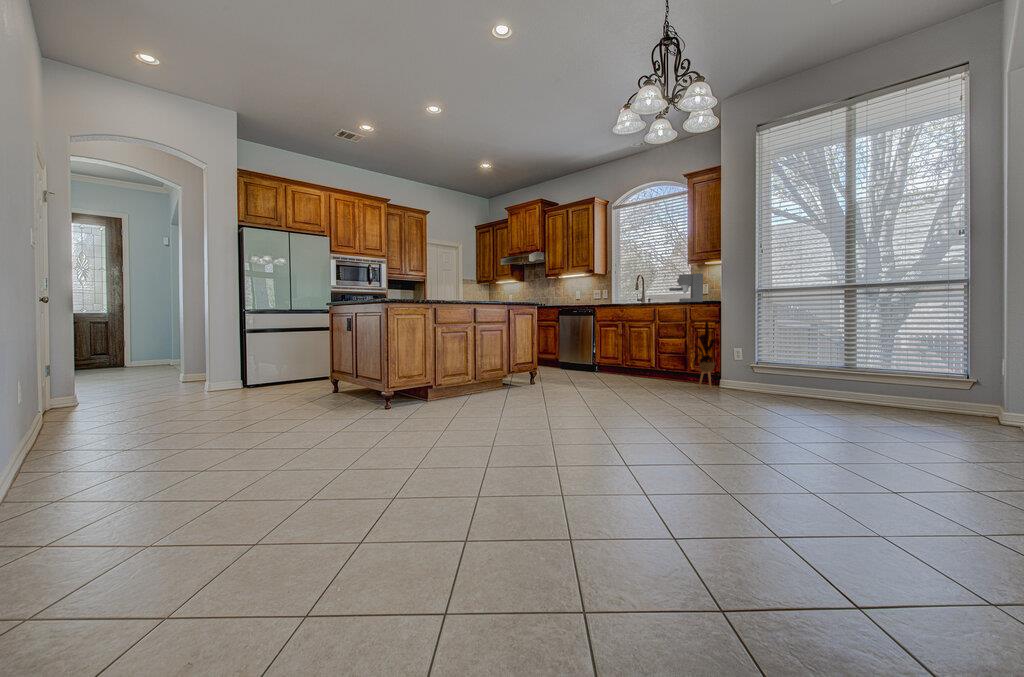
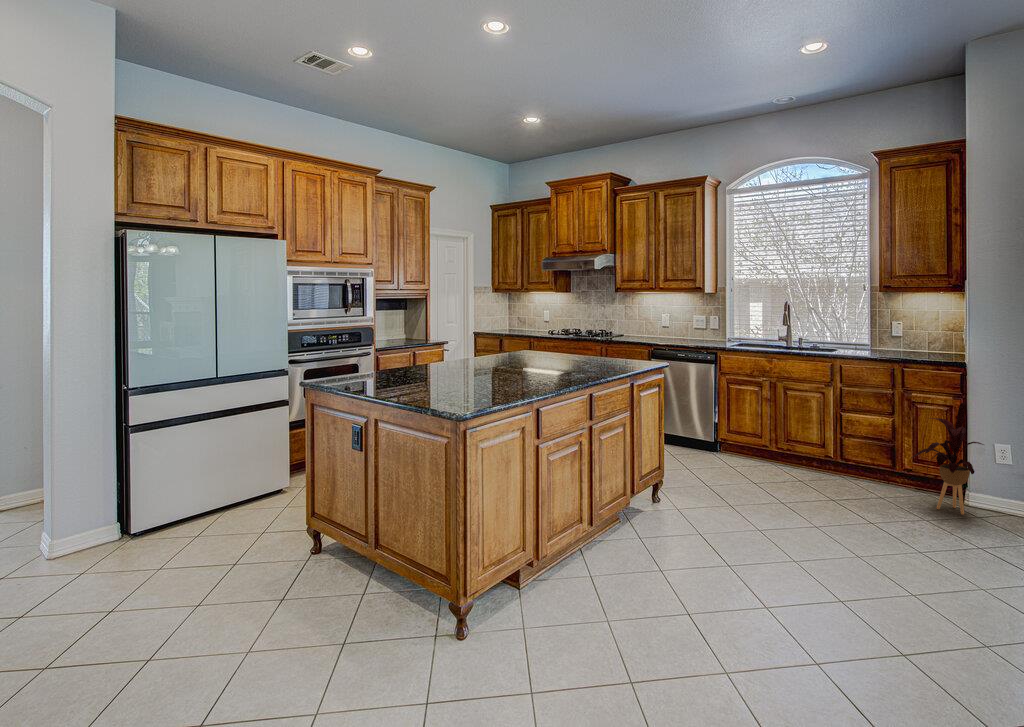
coffee maker: present [669,274,703,303] -> none [852,308,914,354]

